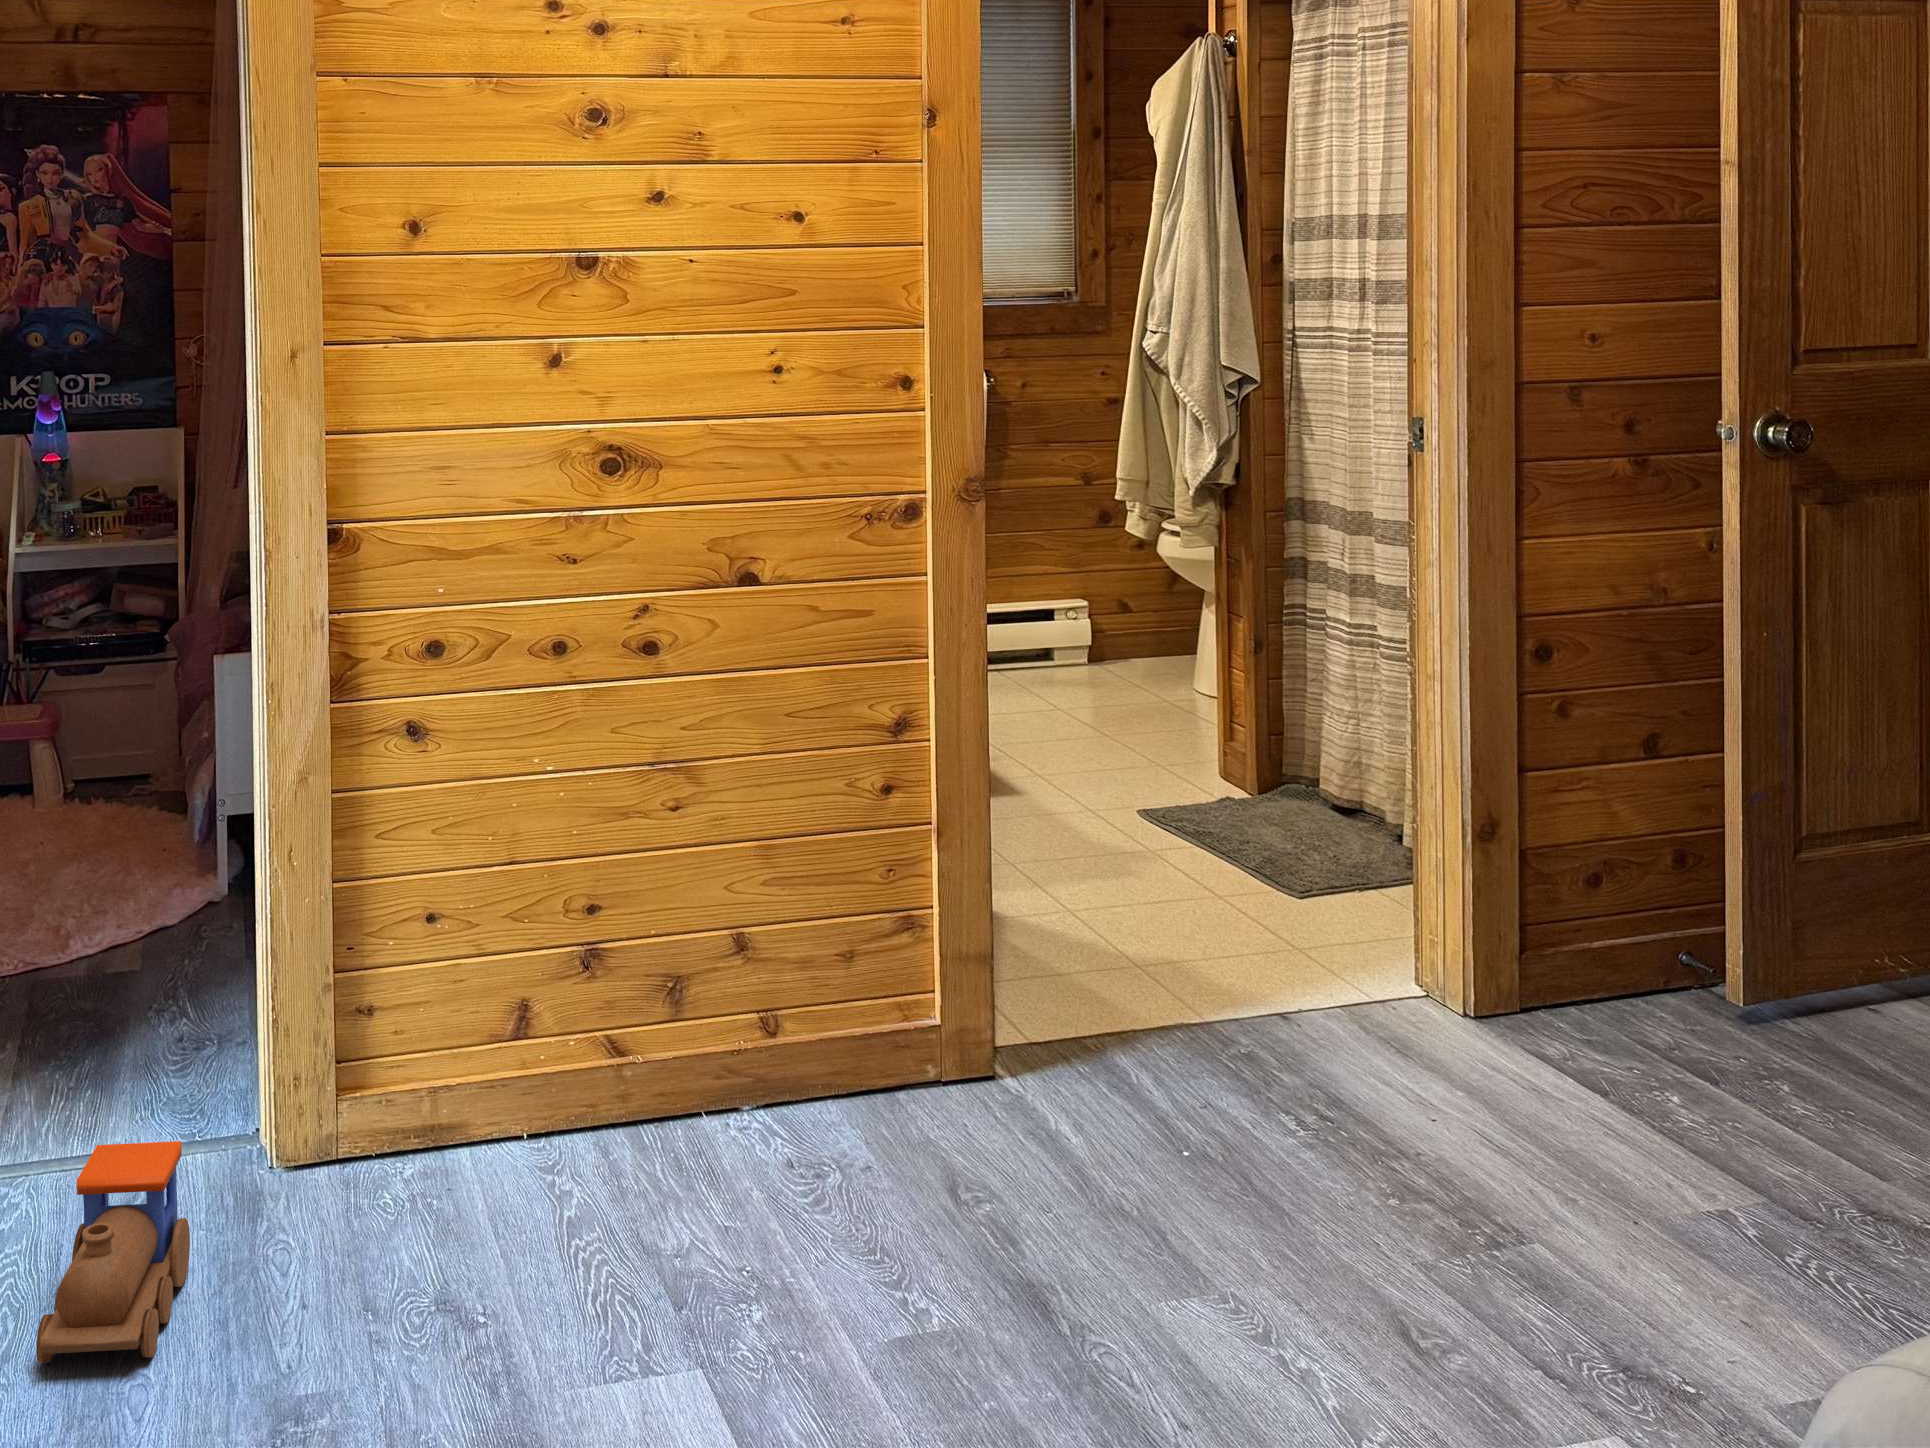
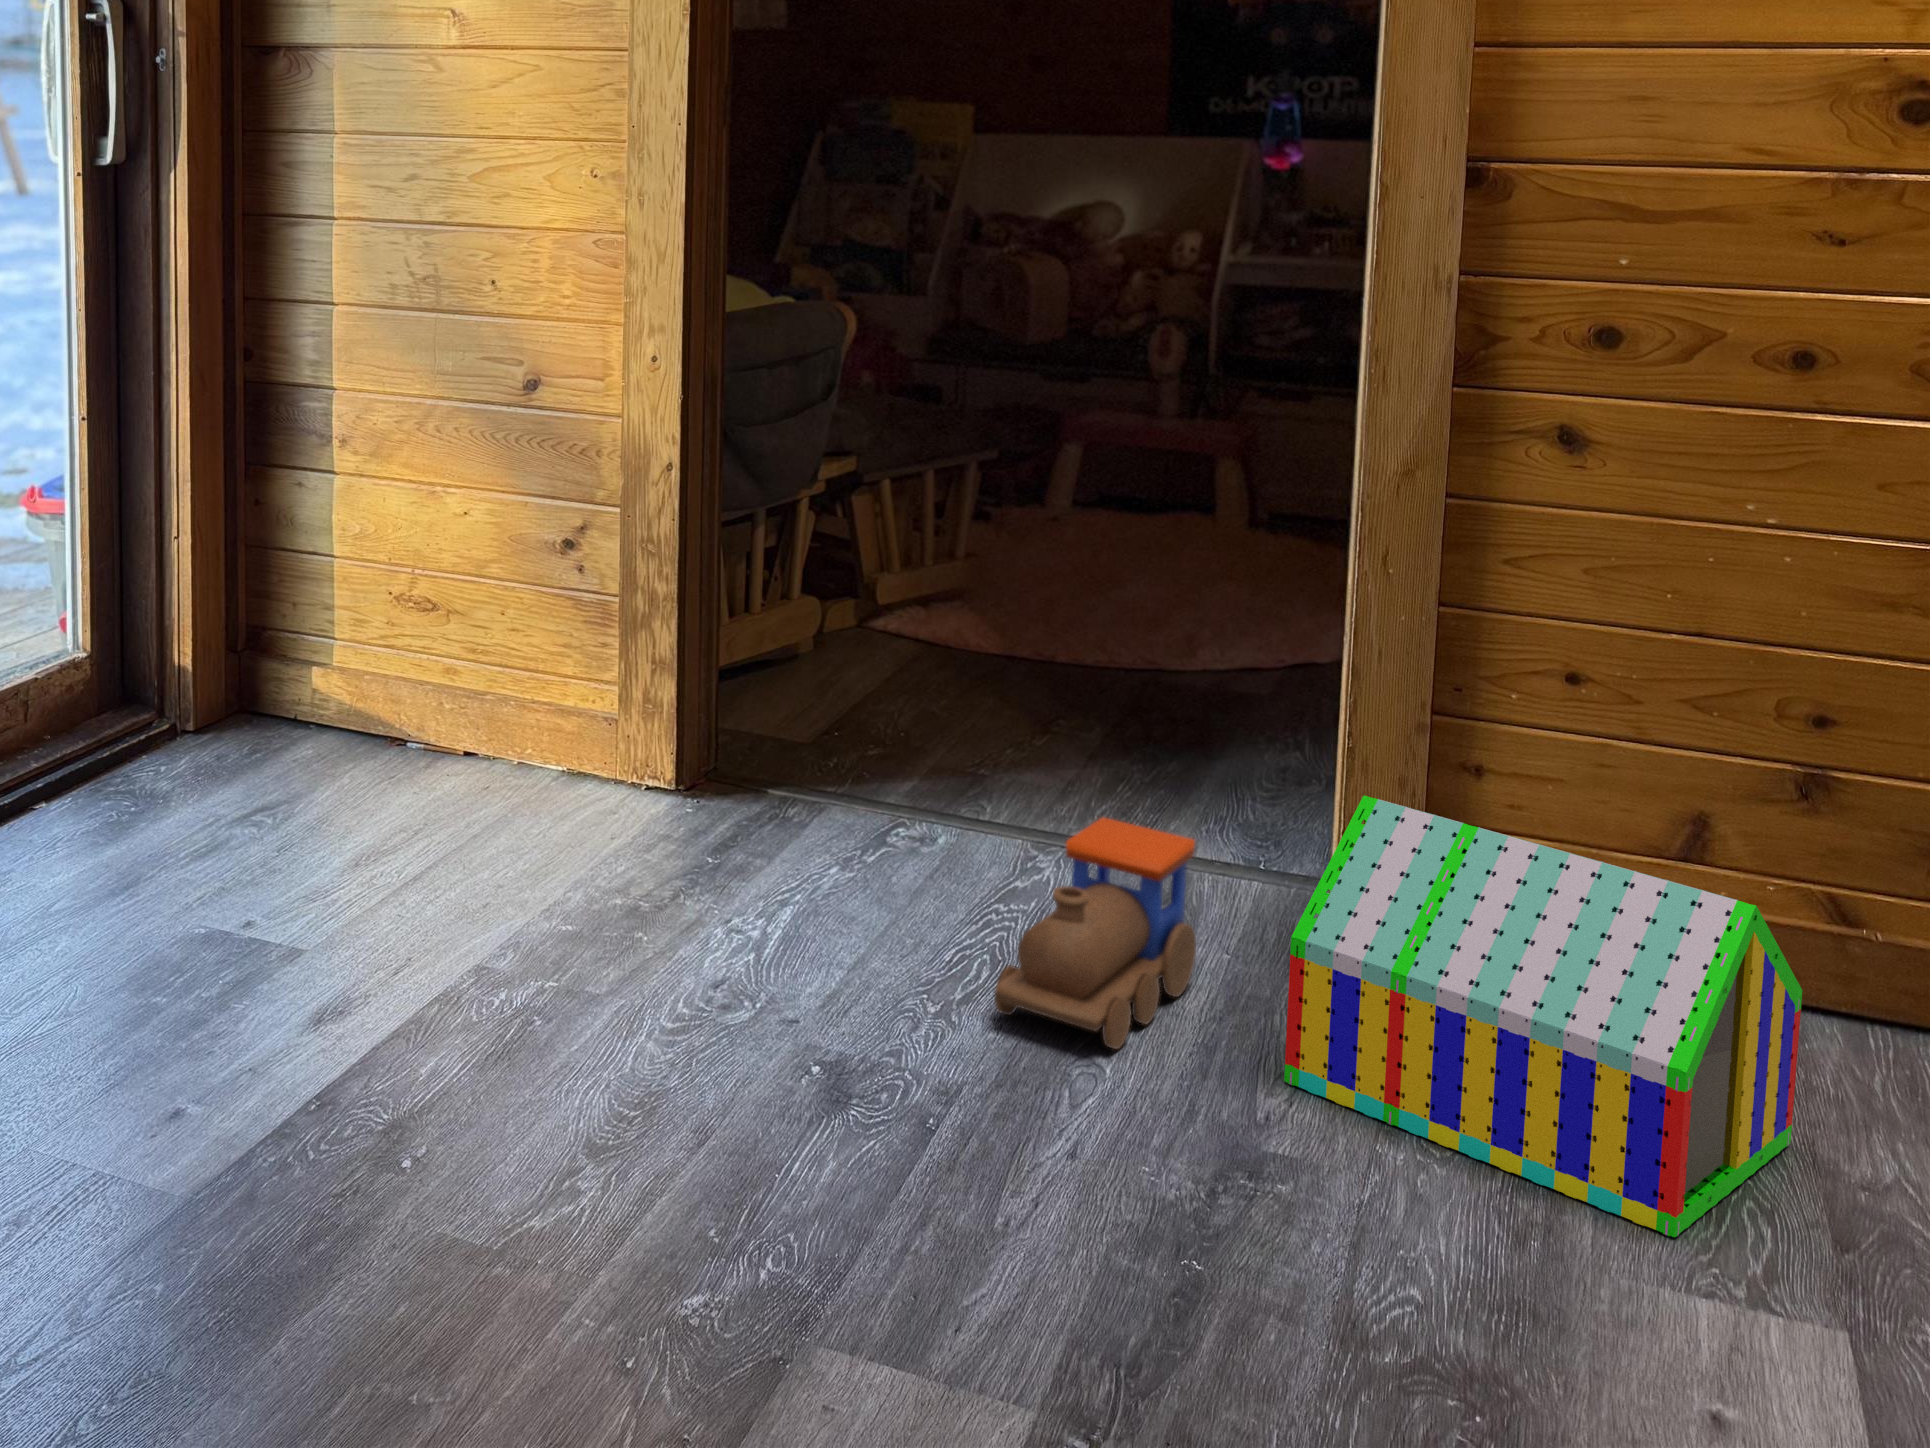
toy house: none [287,1066,626,1344] -> present [1284,796,1802,1237]

